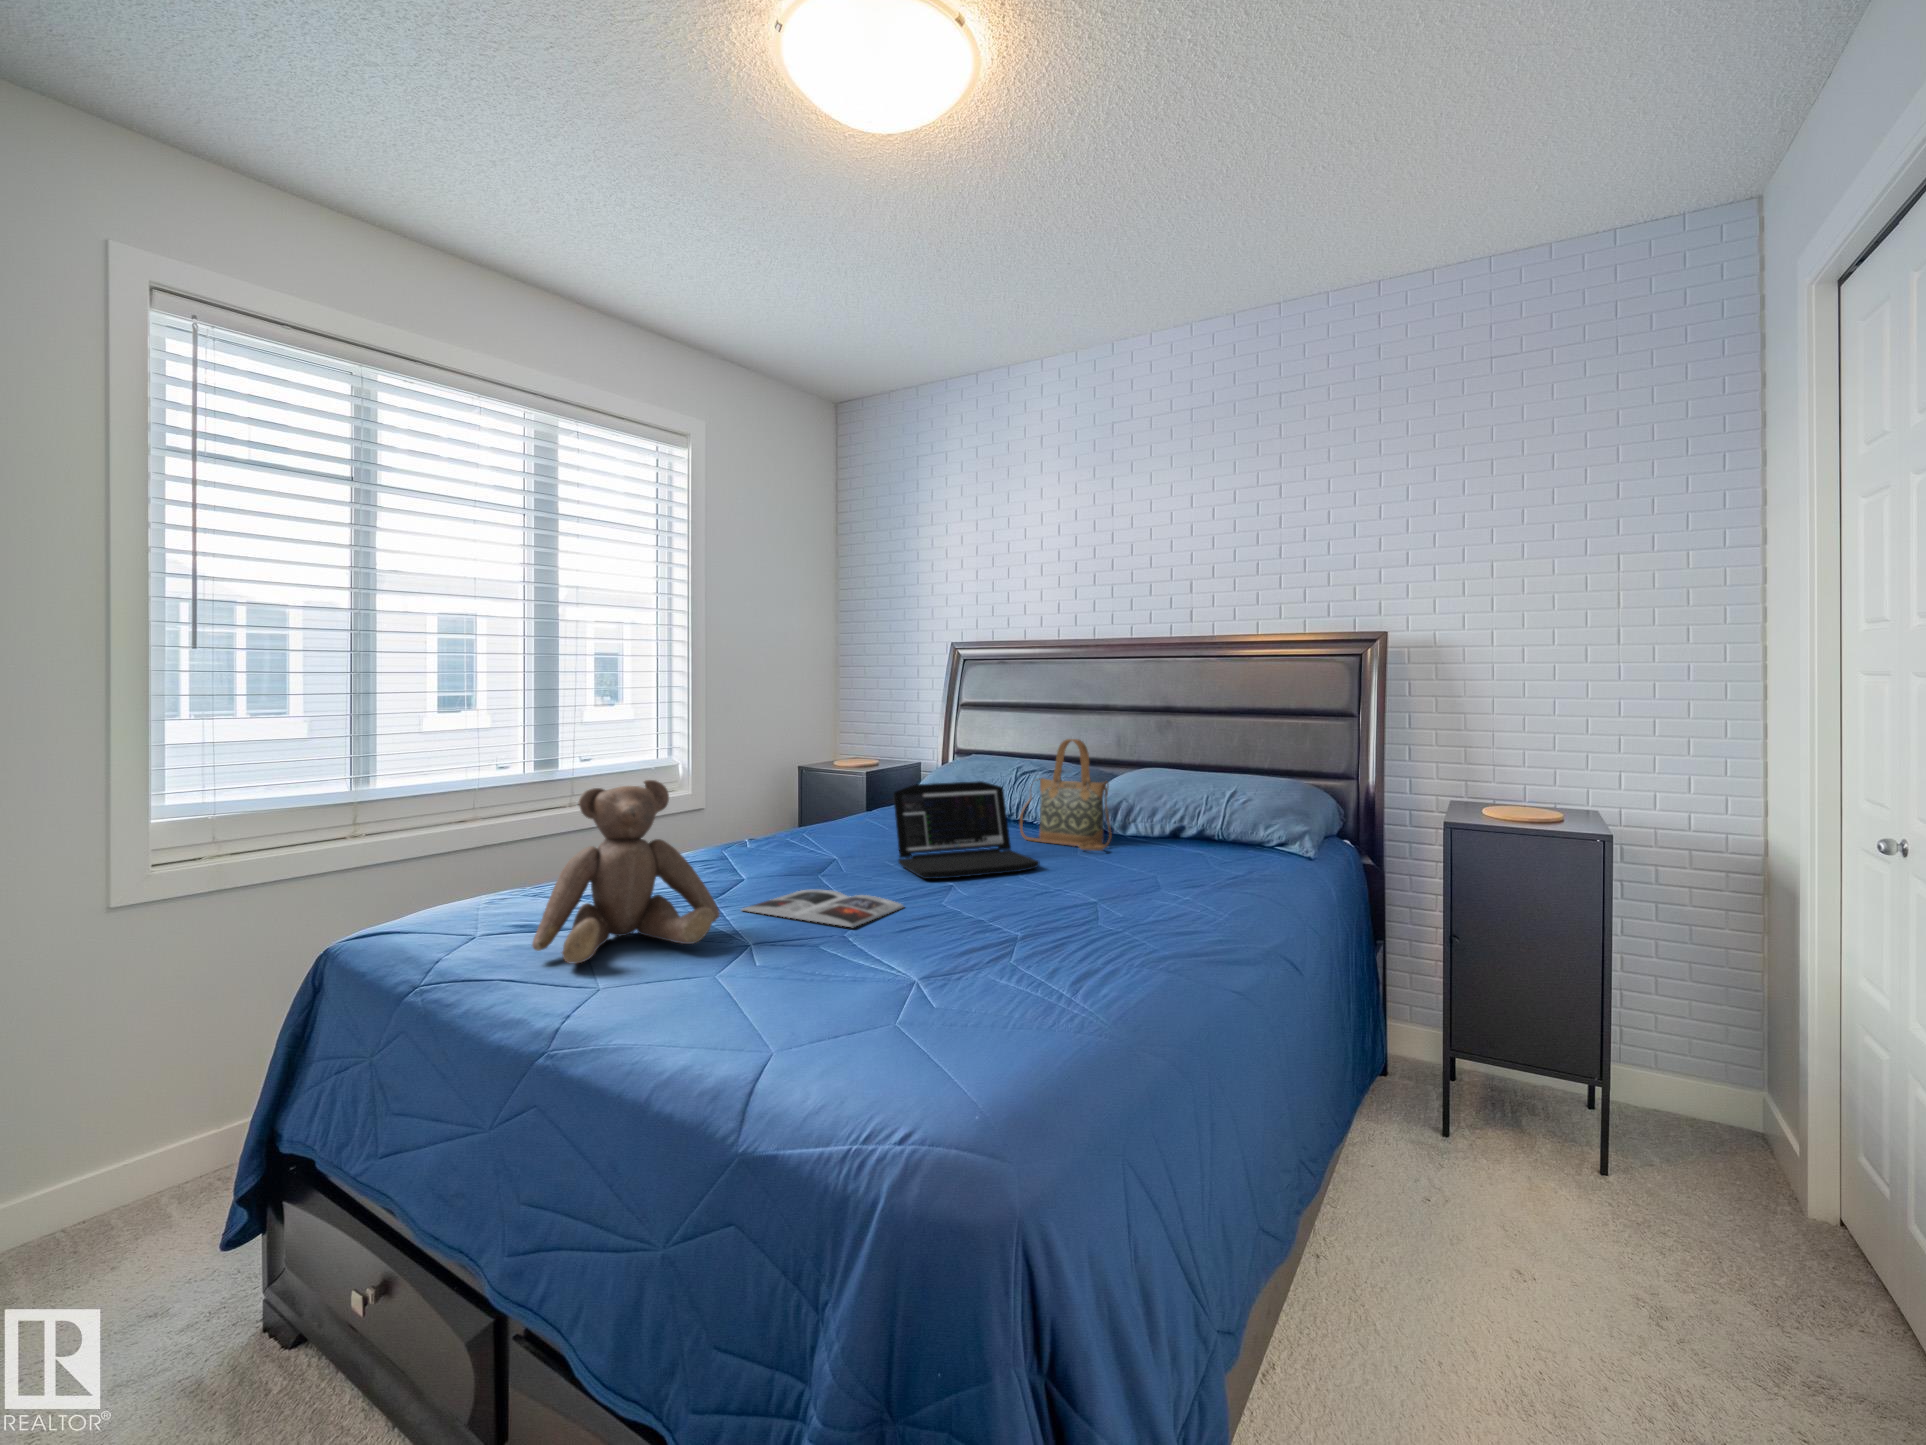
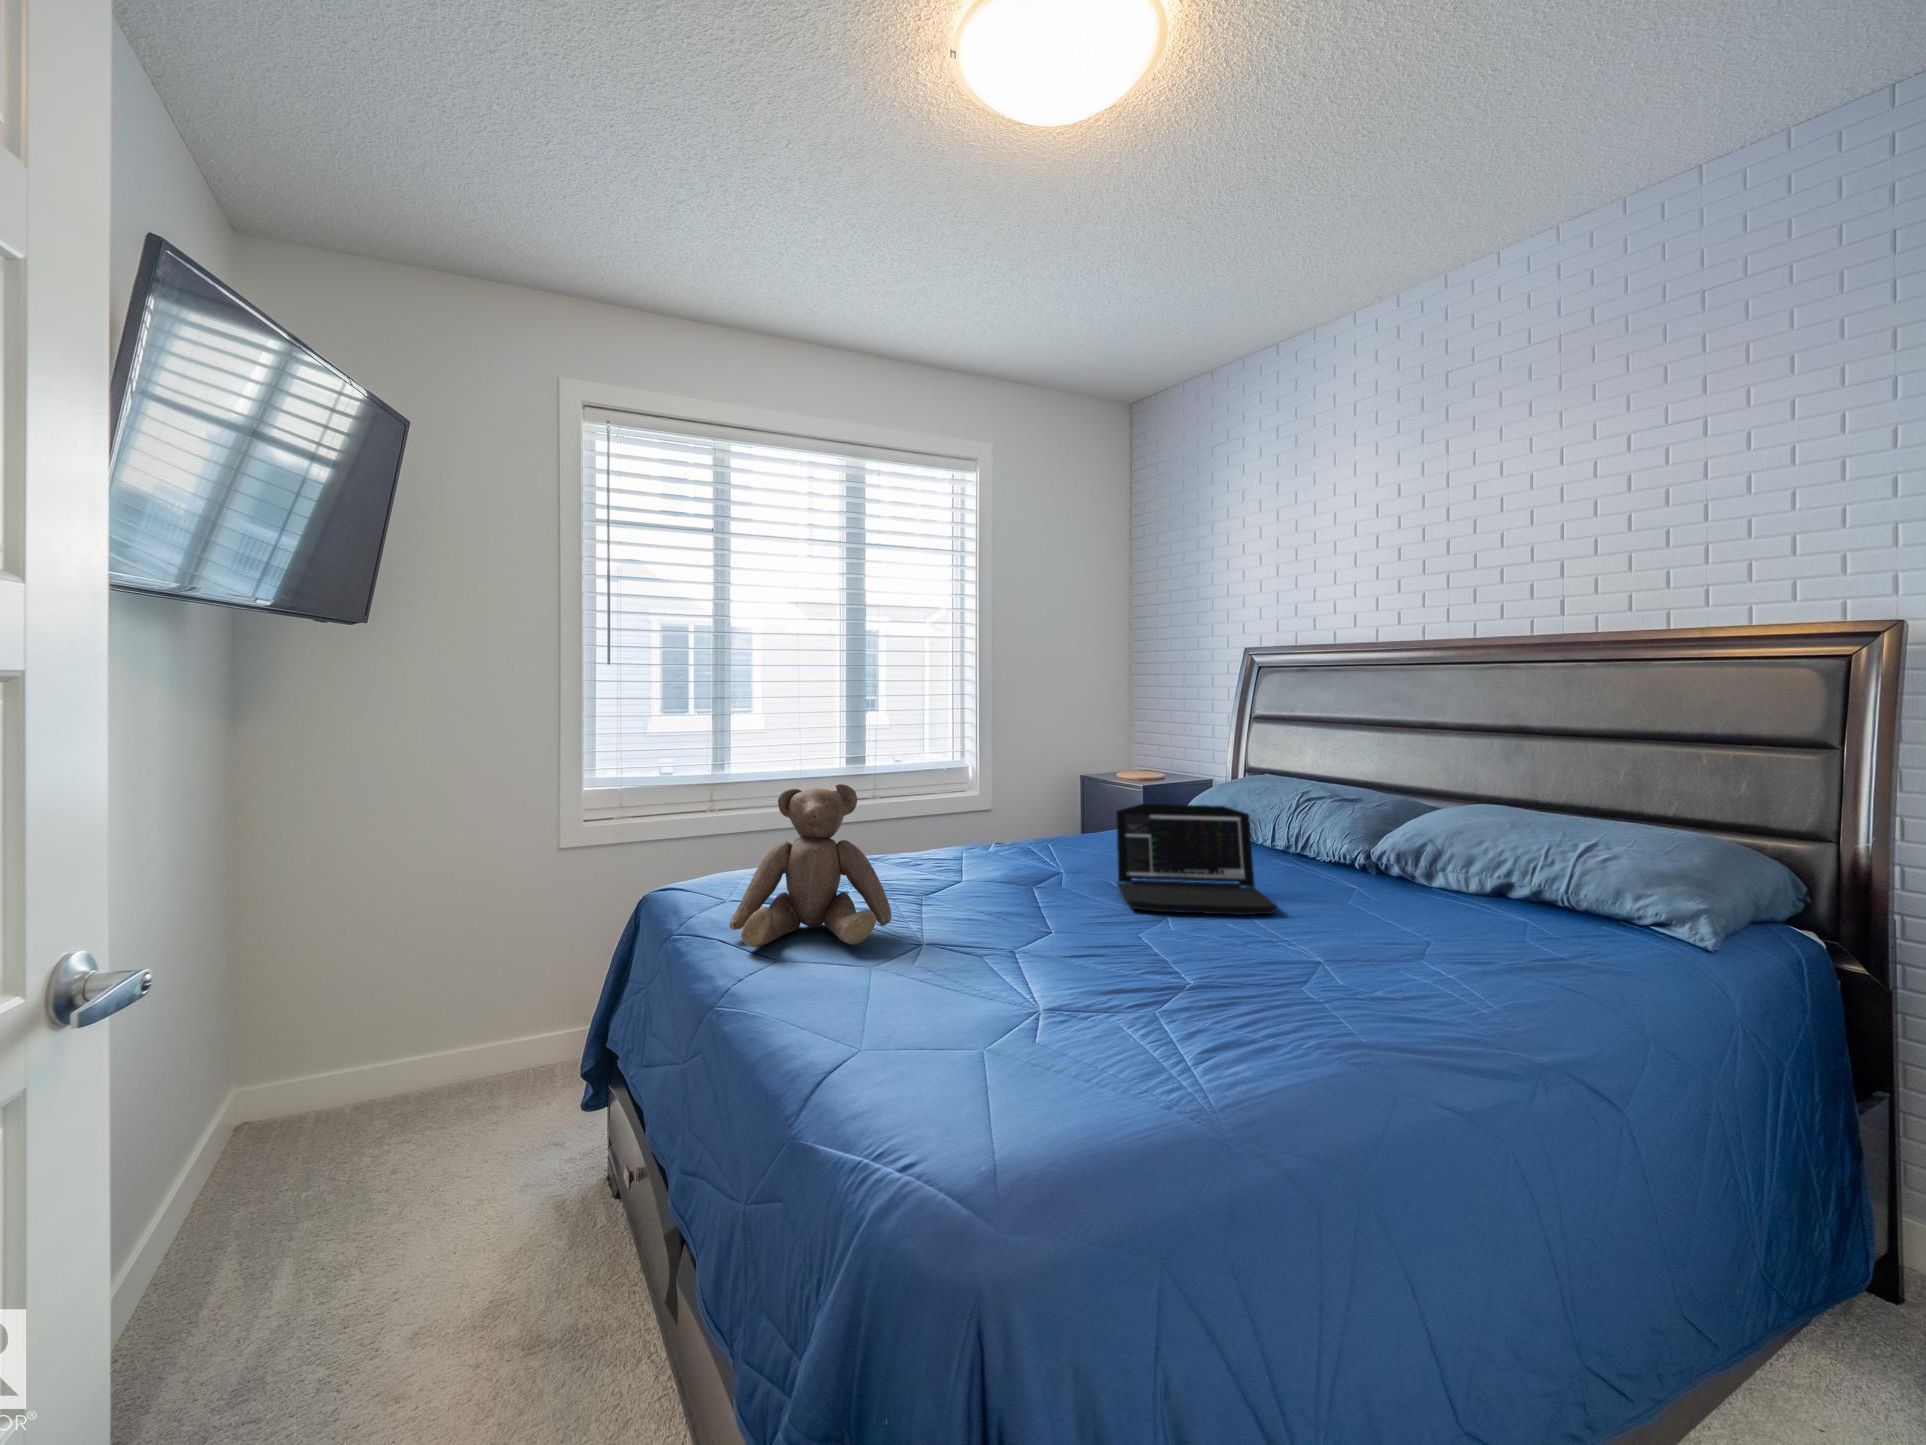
handbag: present [1020,739,1112,851] -> none [1283,762,1398,902]
magazine: present [742,890,904,927] -> none [929,904,1087,952]

